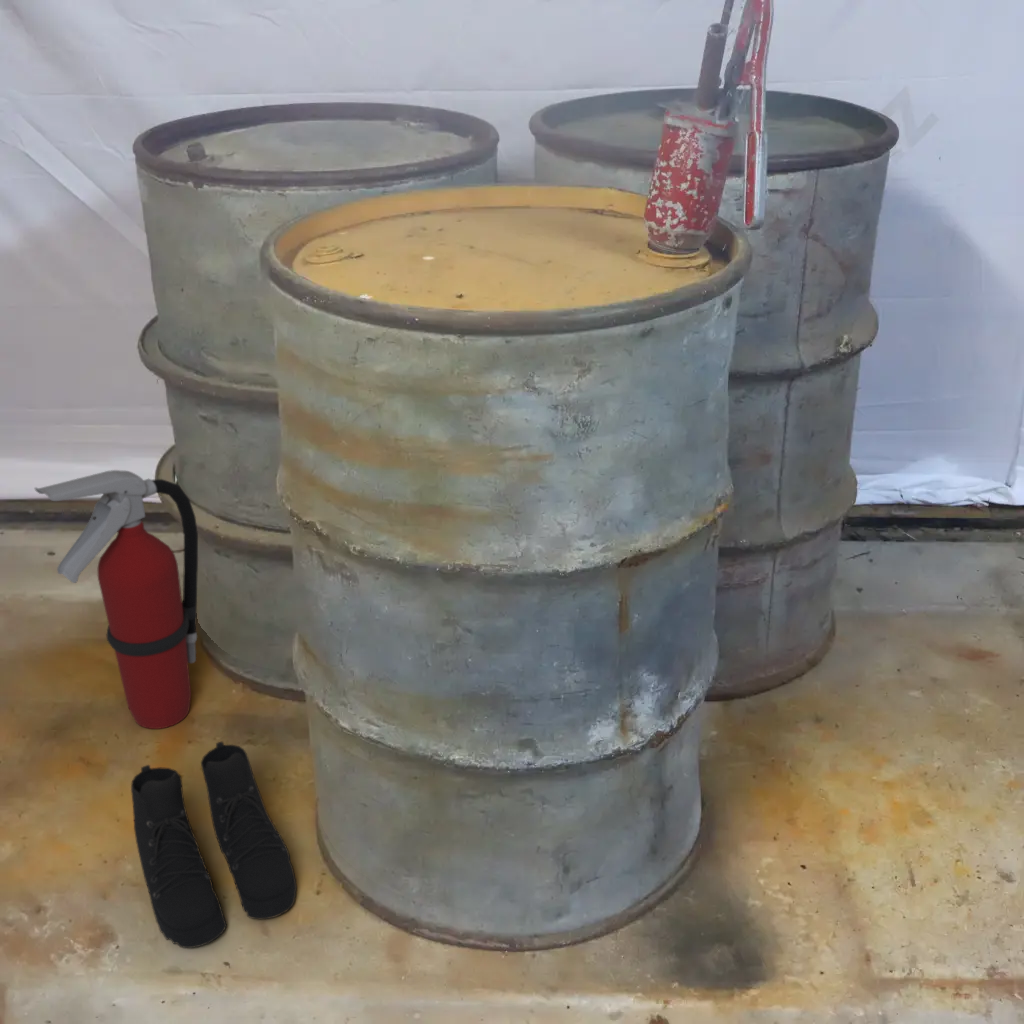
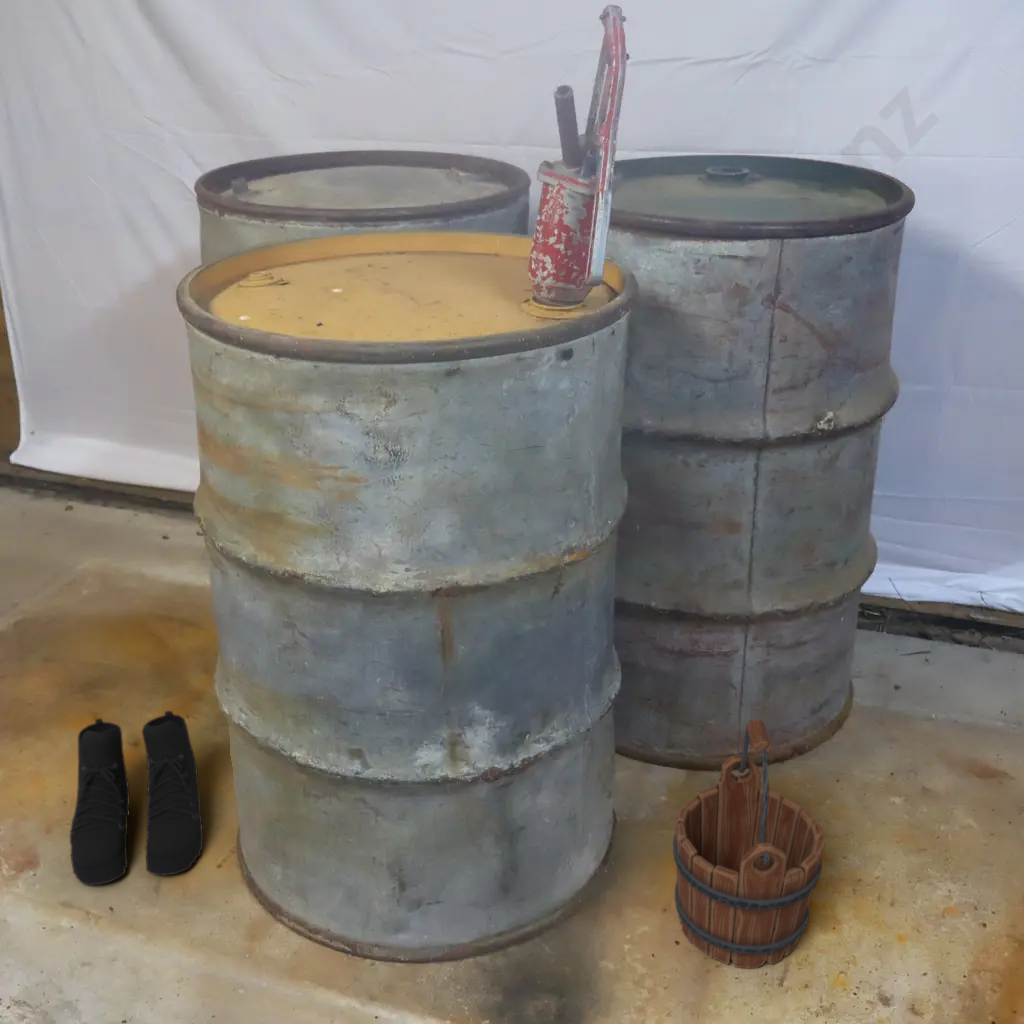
fire extinguisher: present [35,470,198,729] -> none [64,457,218,696]
wooden bucket: none [787,637,936,874] -> present [673,719,825,968]

